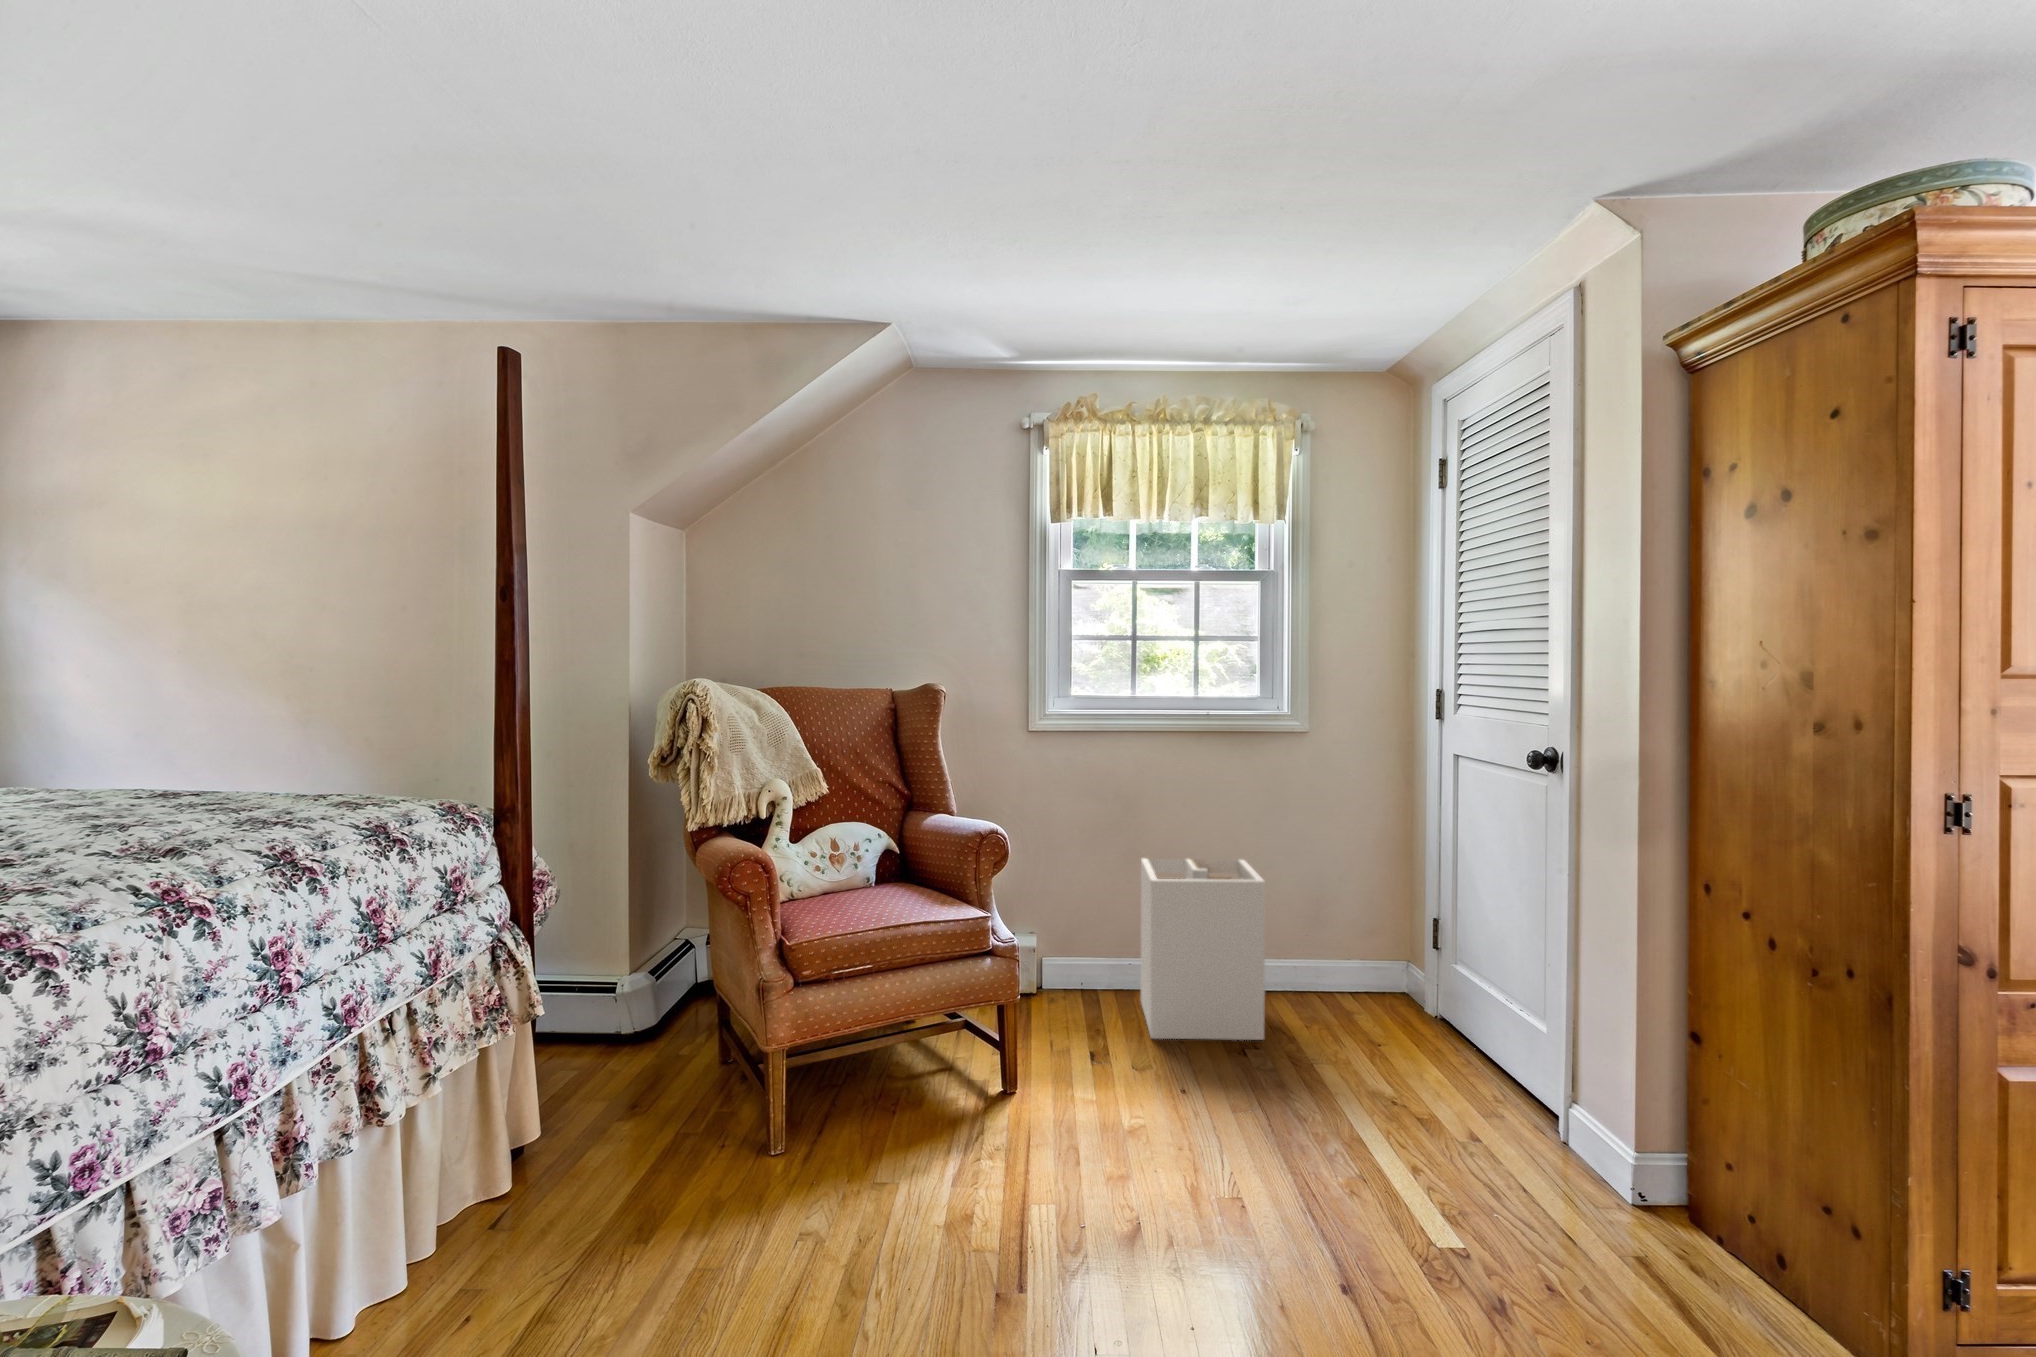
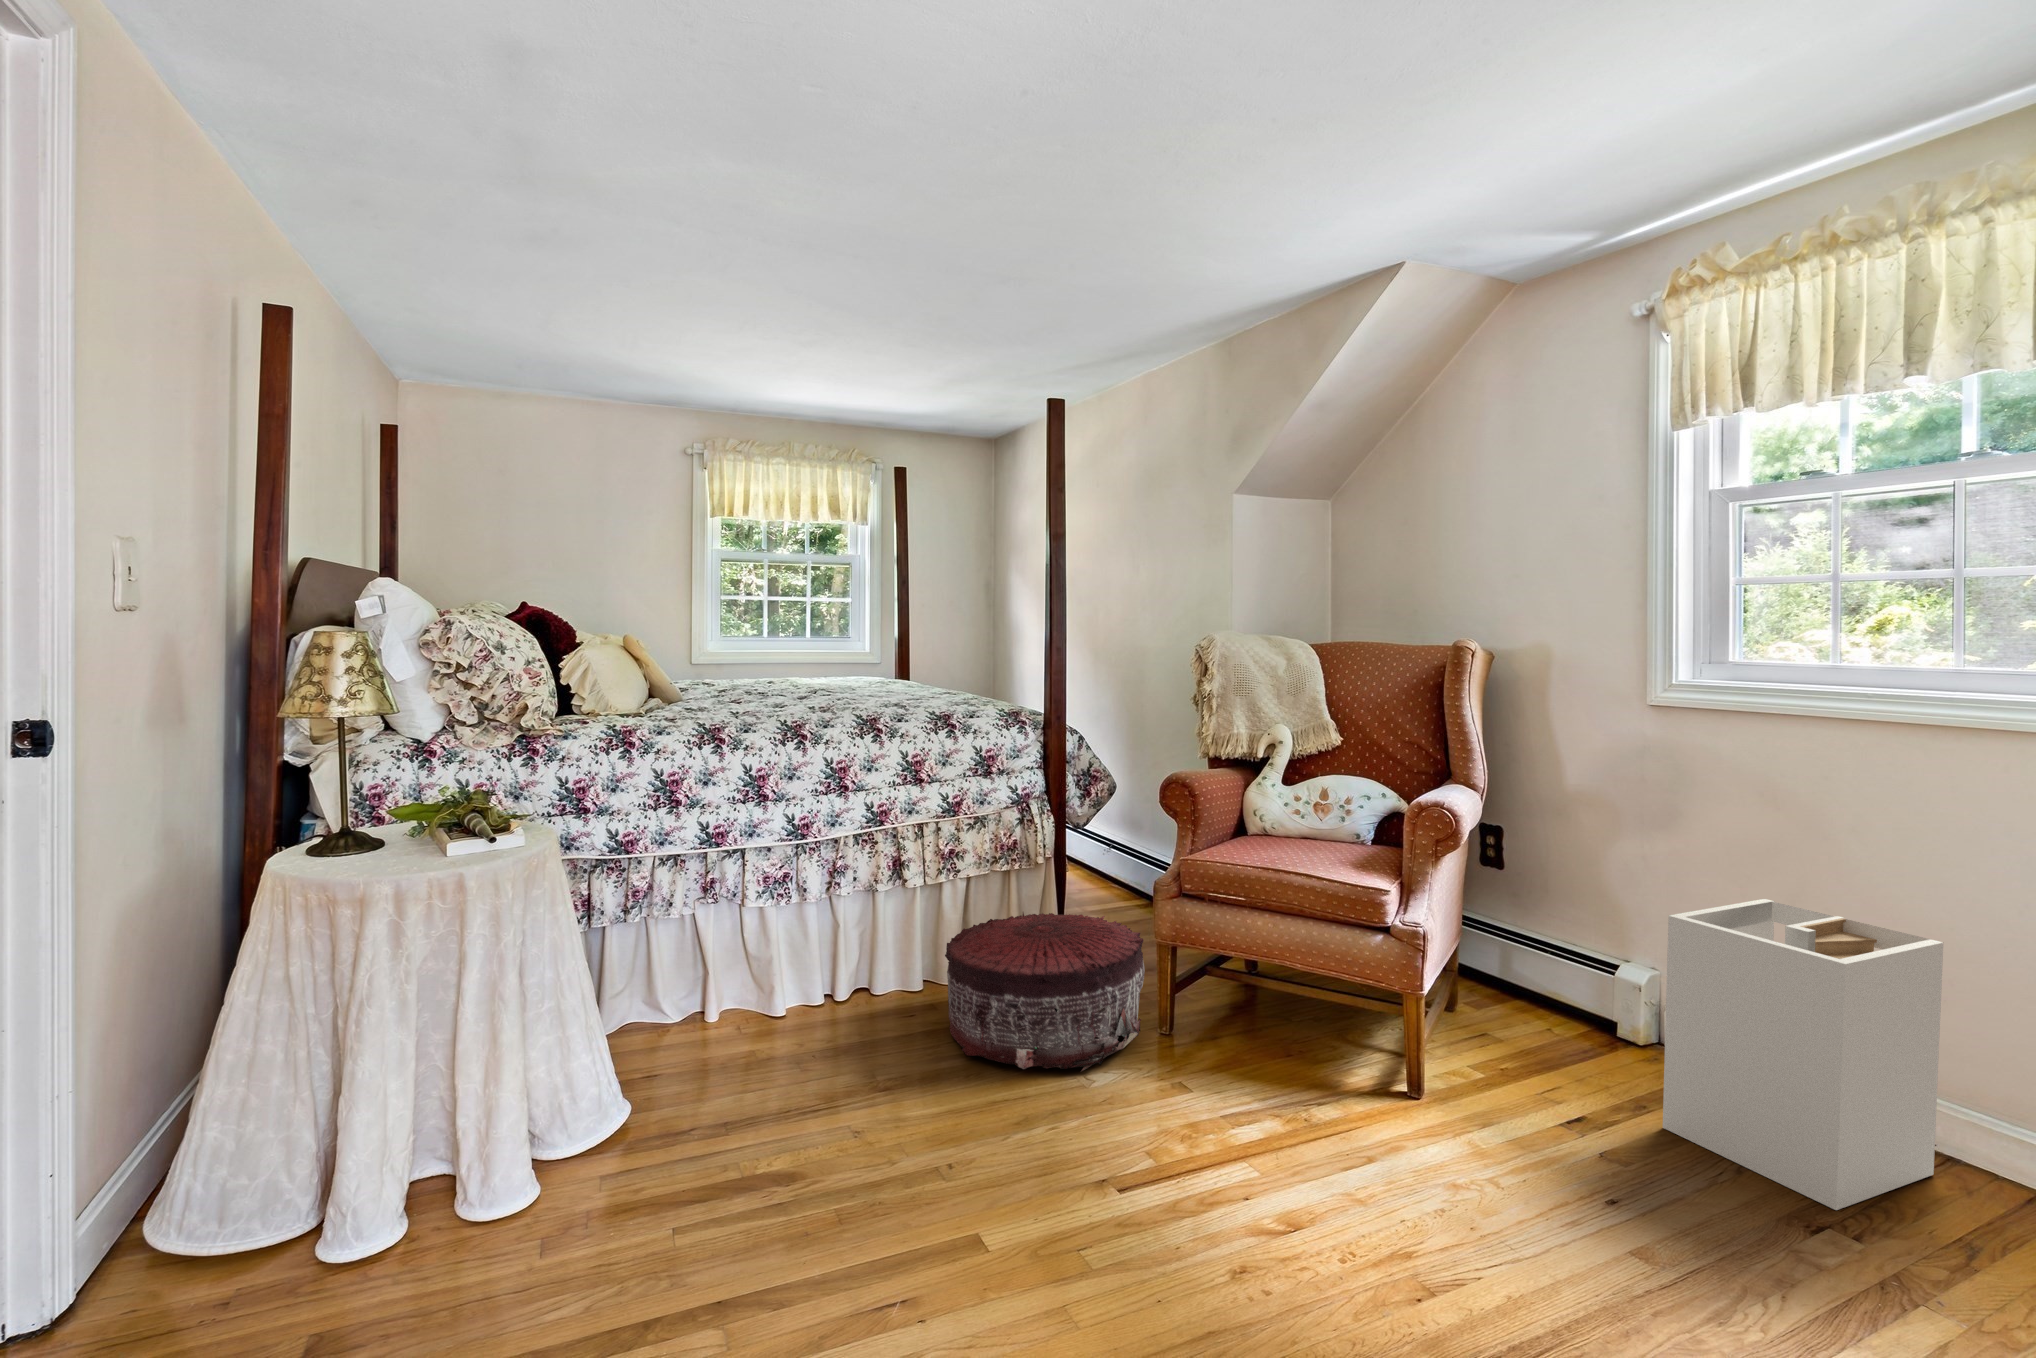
pouf: none [550,1050,849,1308] -> present [945,913,1145,1071]

